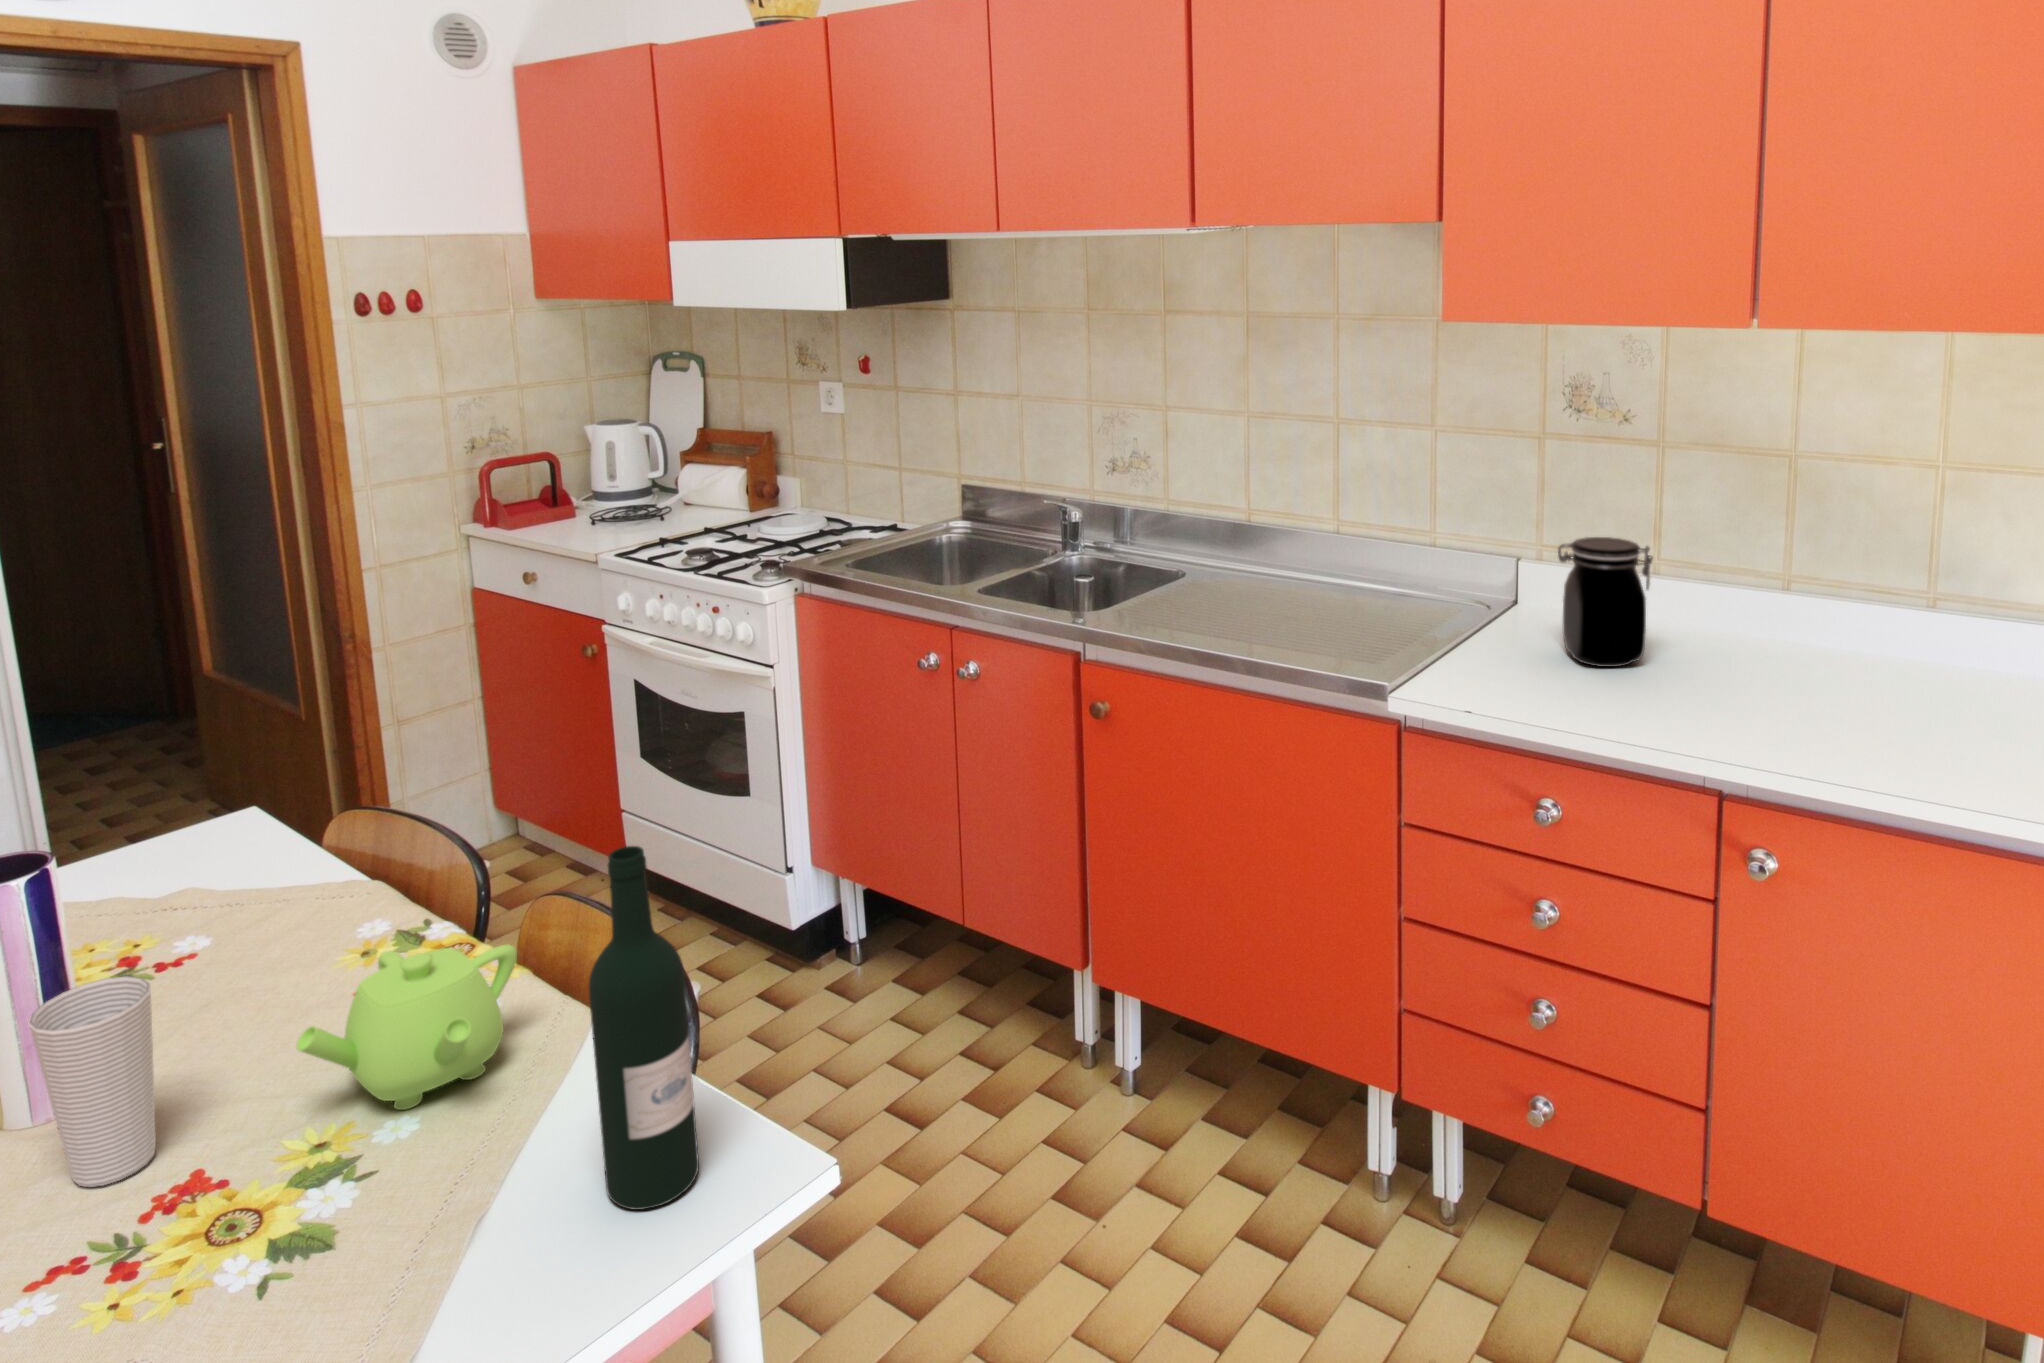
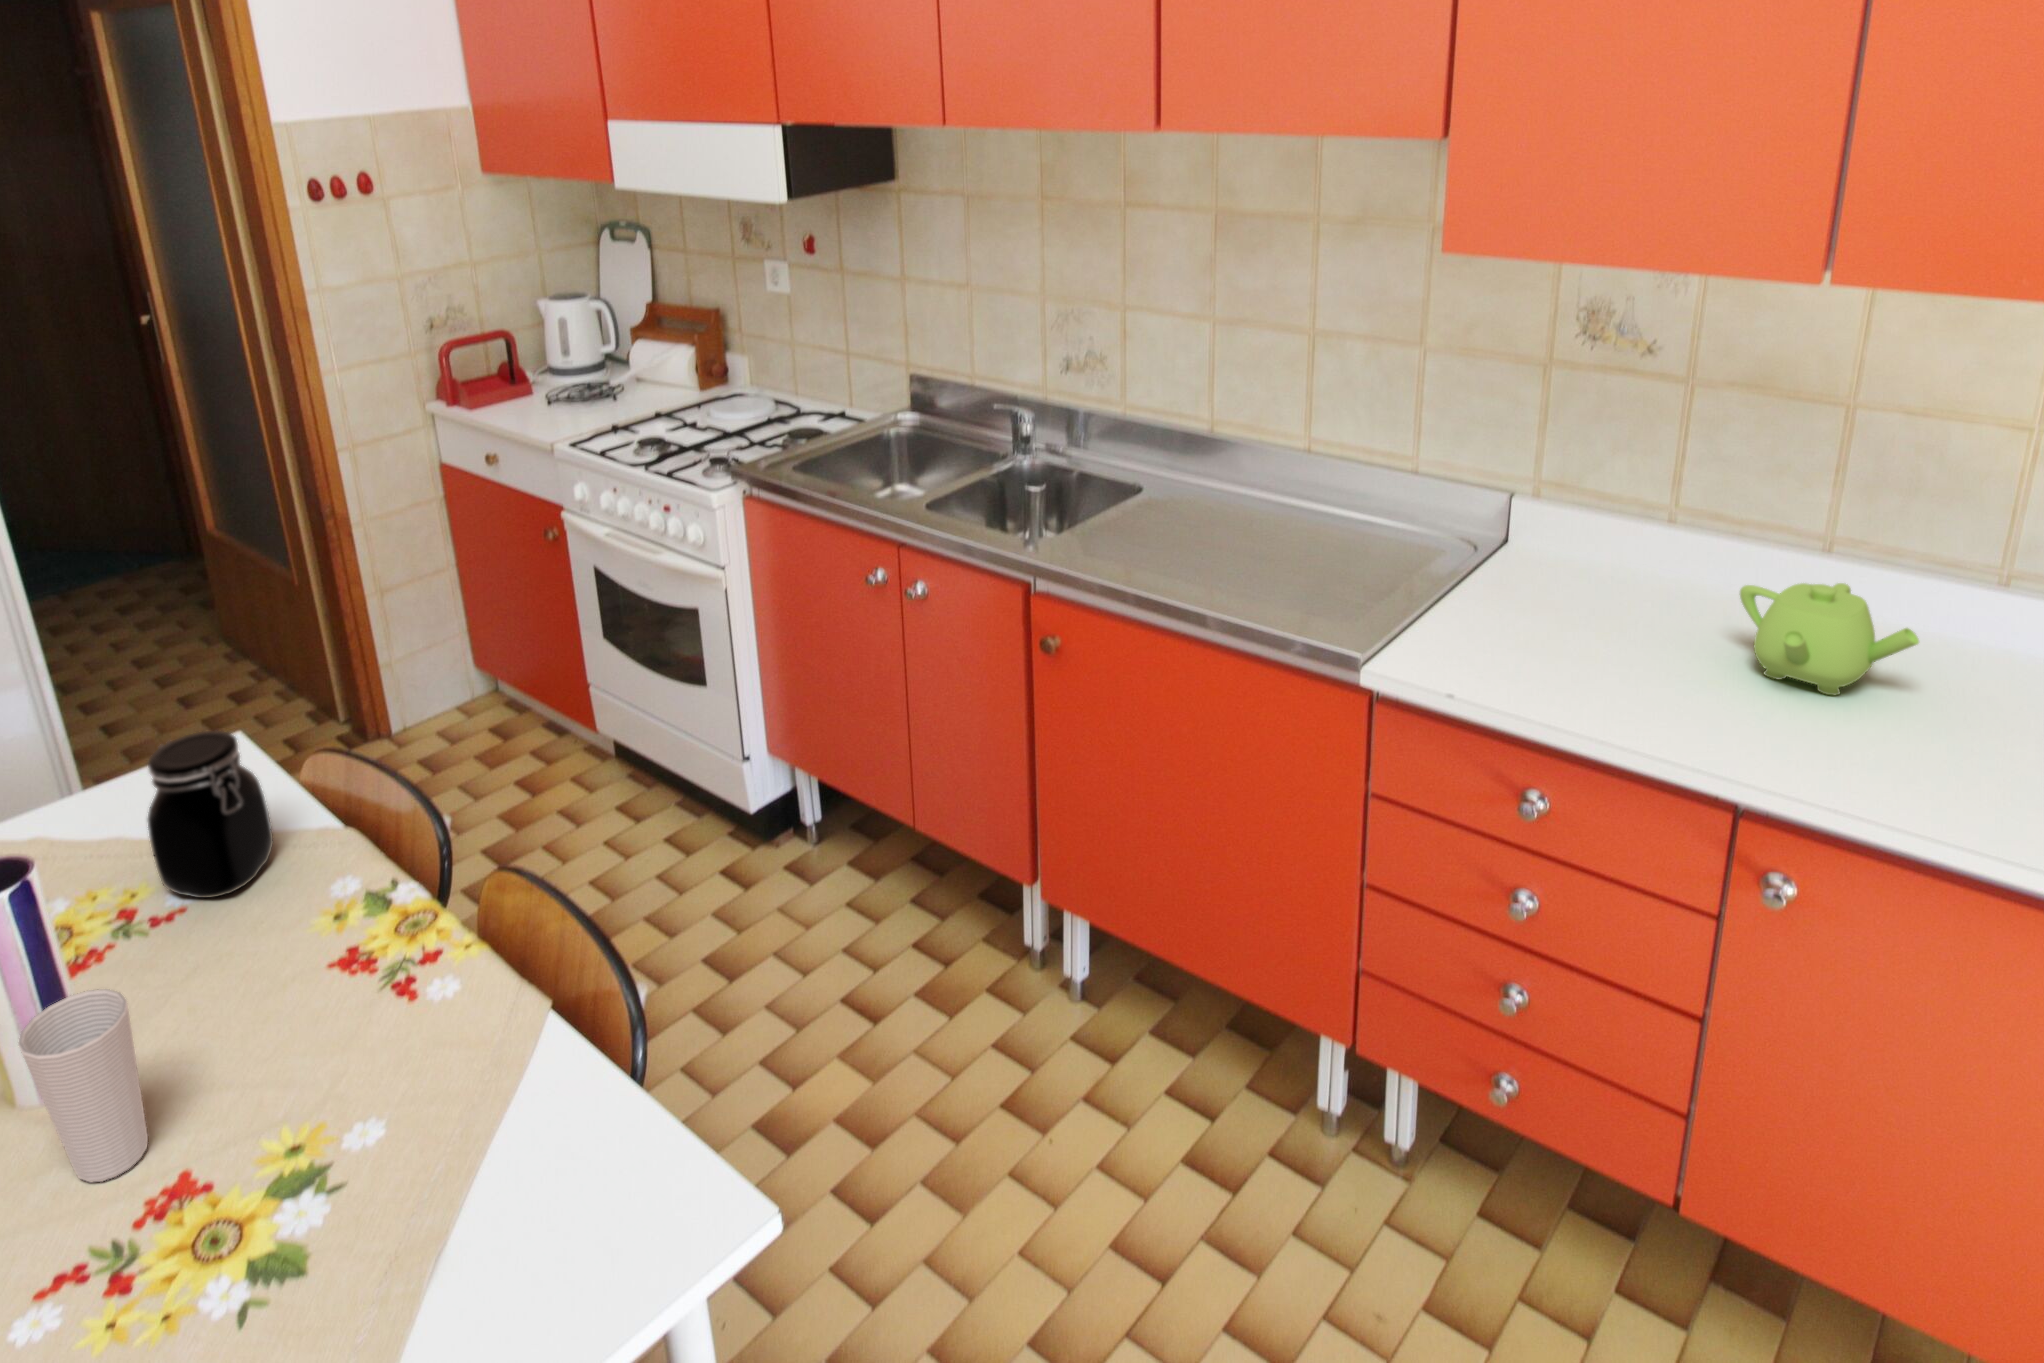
jar: present [1558,537,1653,667] -> present [148,730,273,898]
wine bottle: present [589,846,699,1210] -> none [529,920,646,1256]
teapot: present [296,945,517,1110] -> present [1740,583,1919,695]

